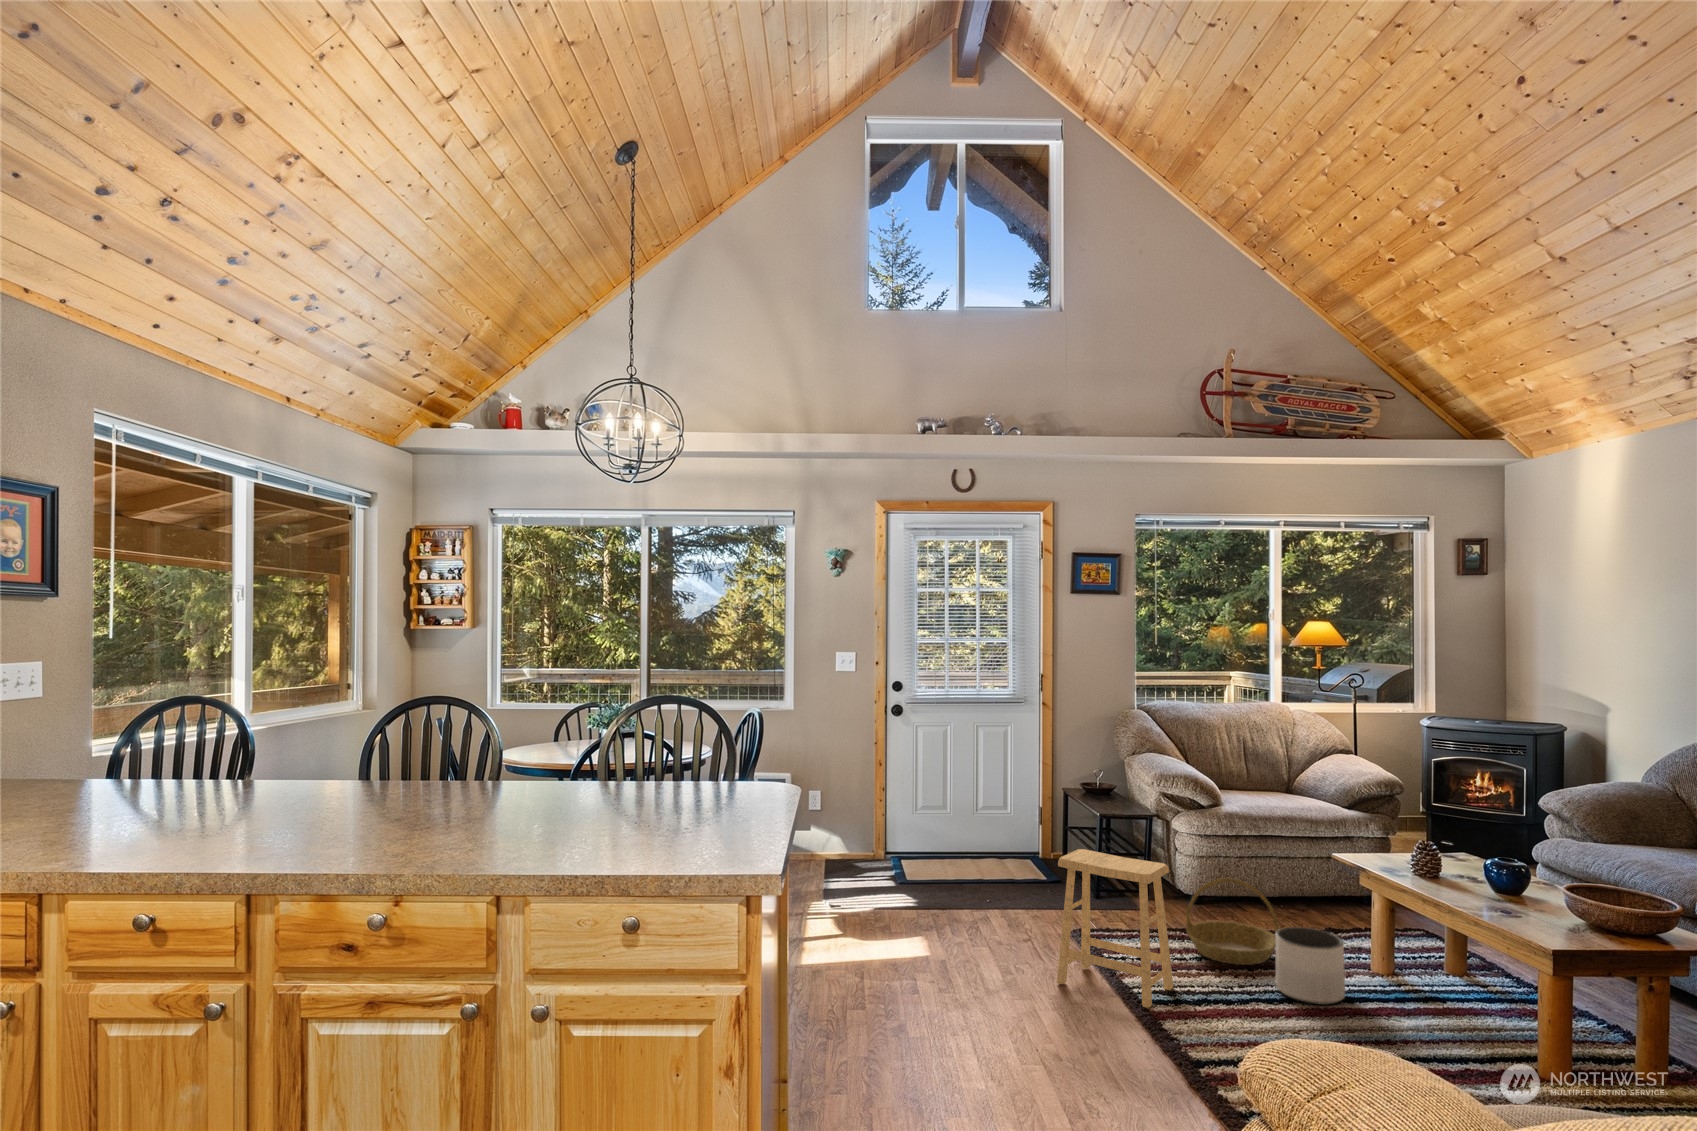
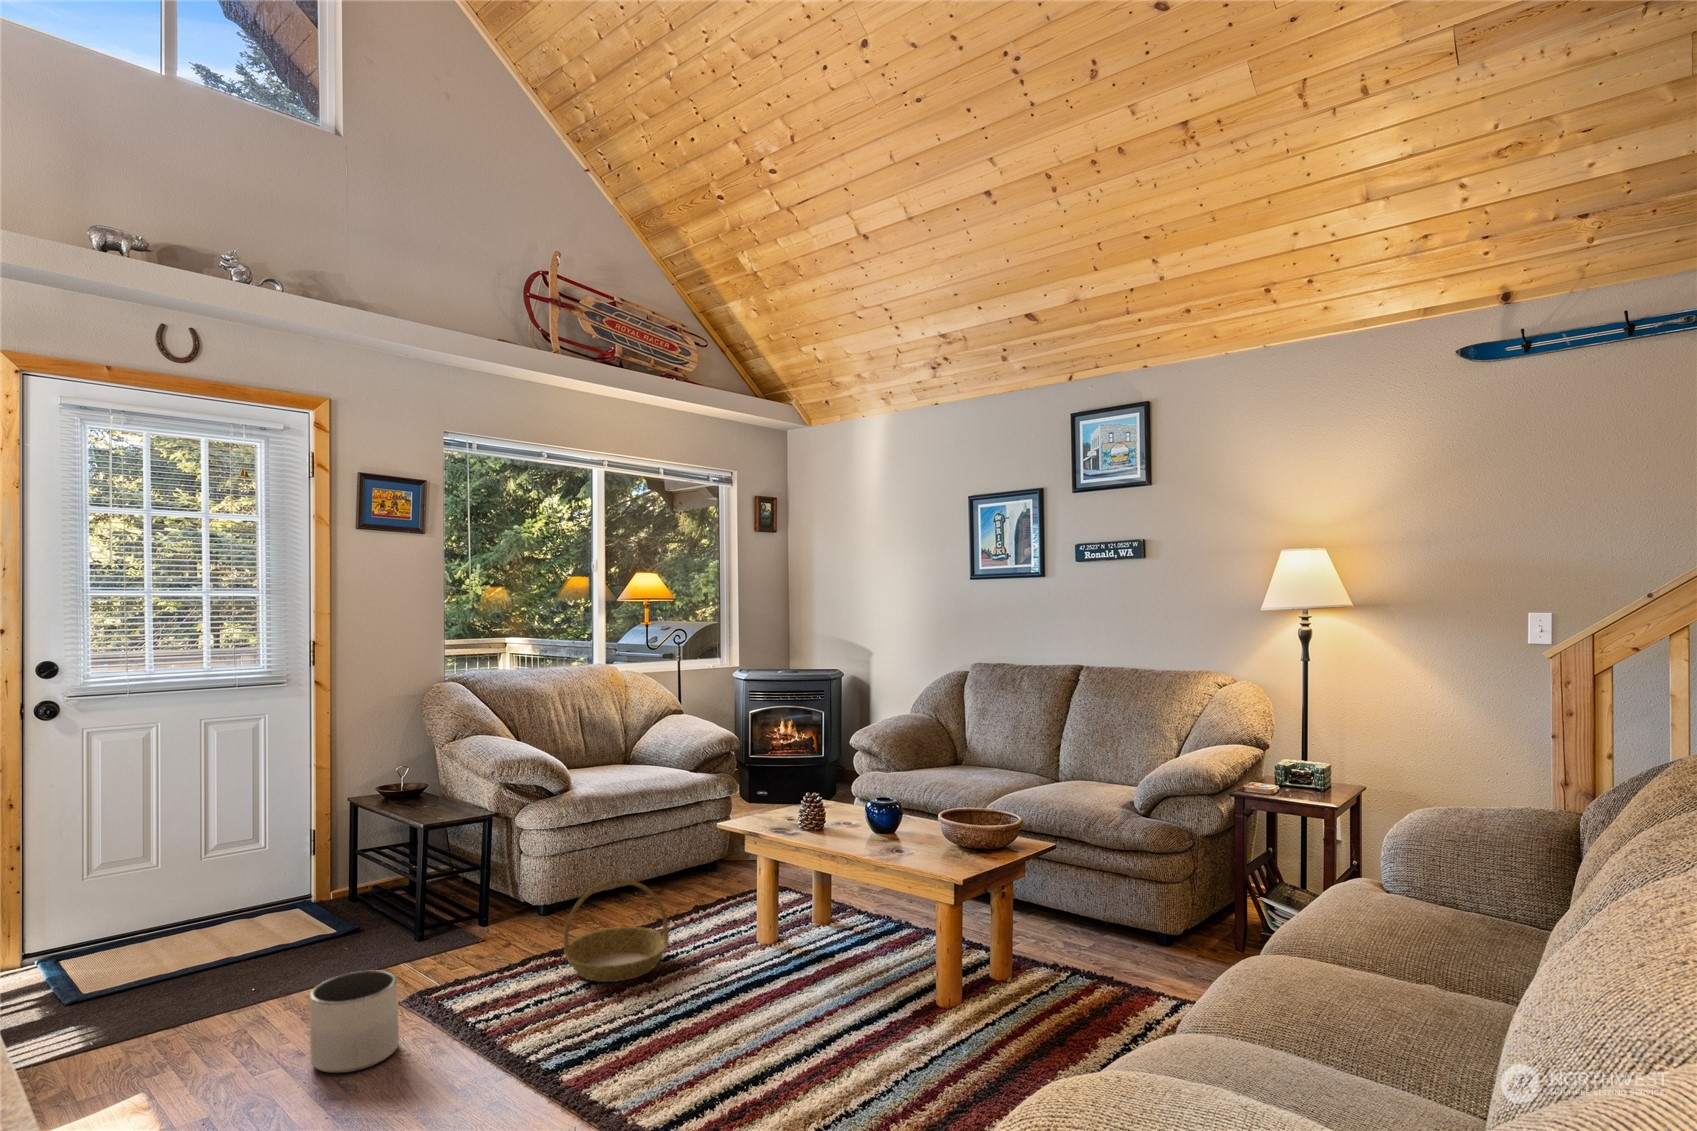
footstool: present [1057,849,1173,1008] -> none [422,883,575,1084]
planter: present [1276,927,1345,1005] -> present [310,970,399,1073]

